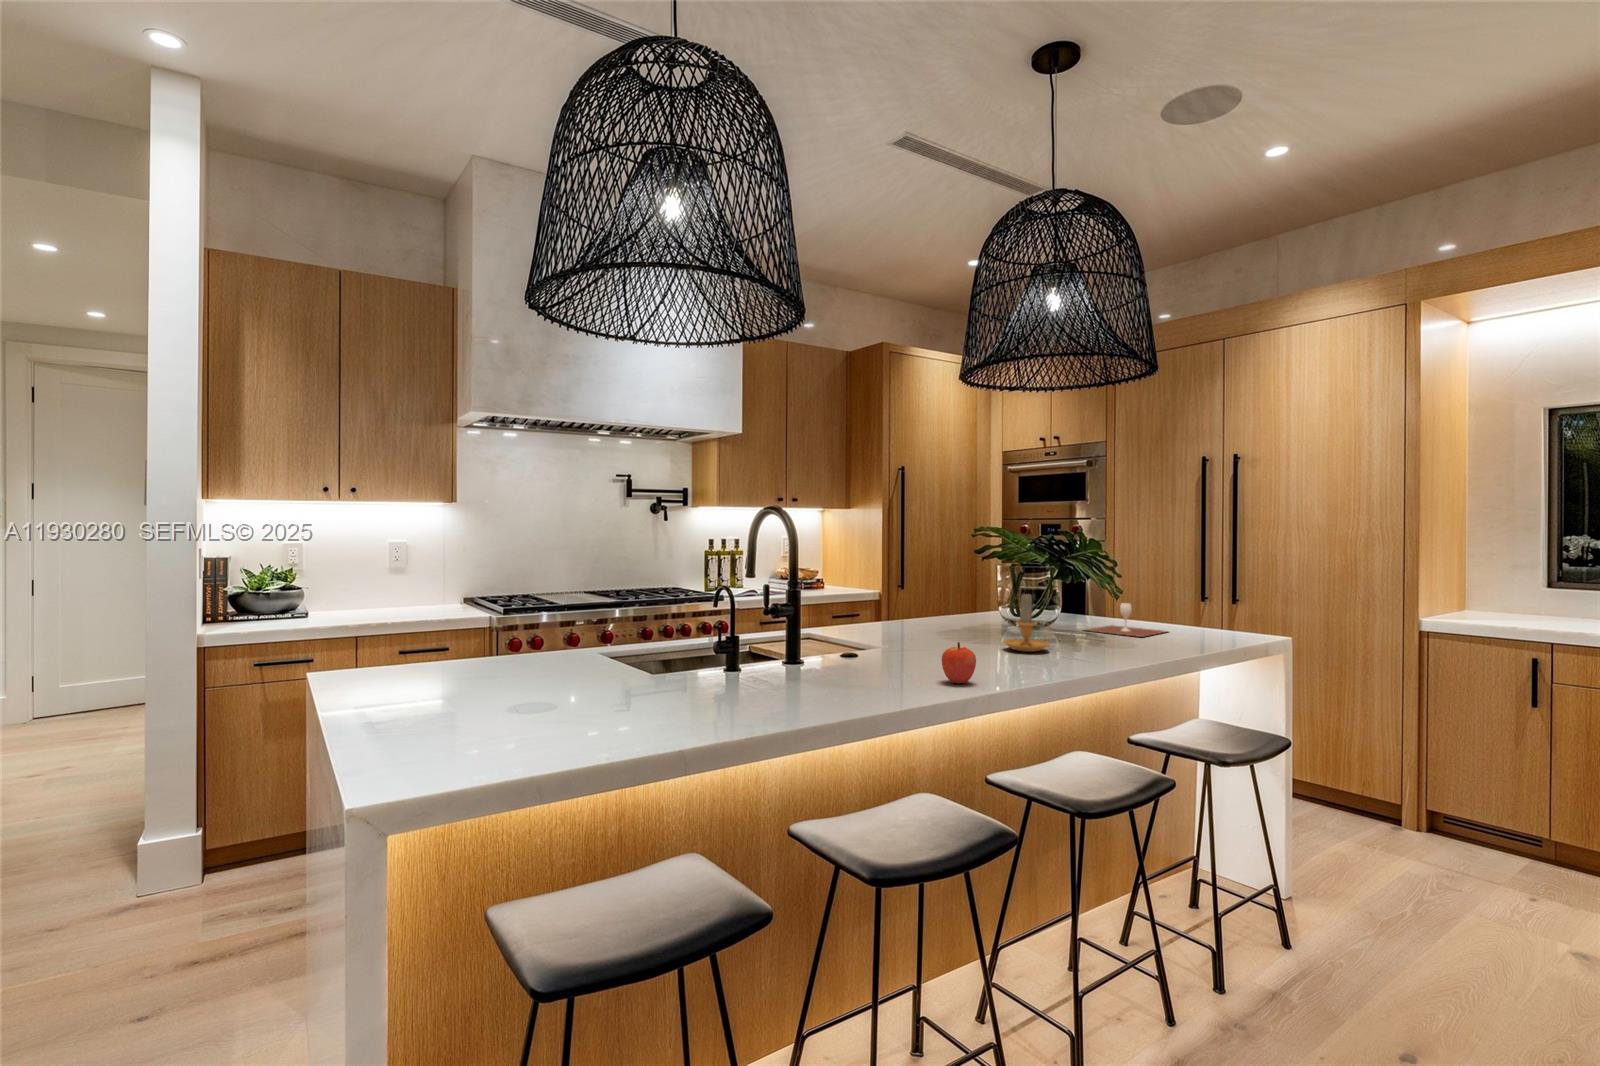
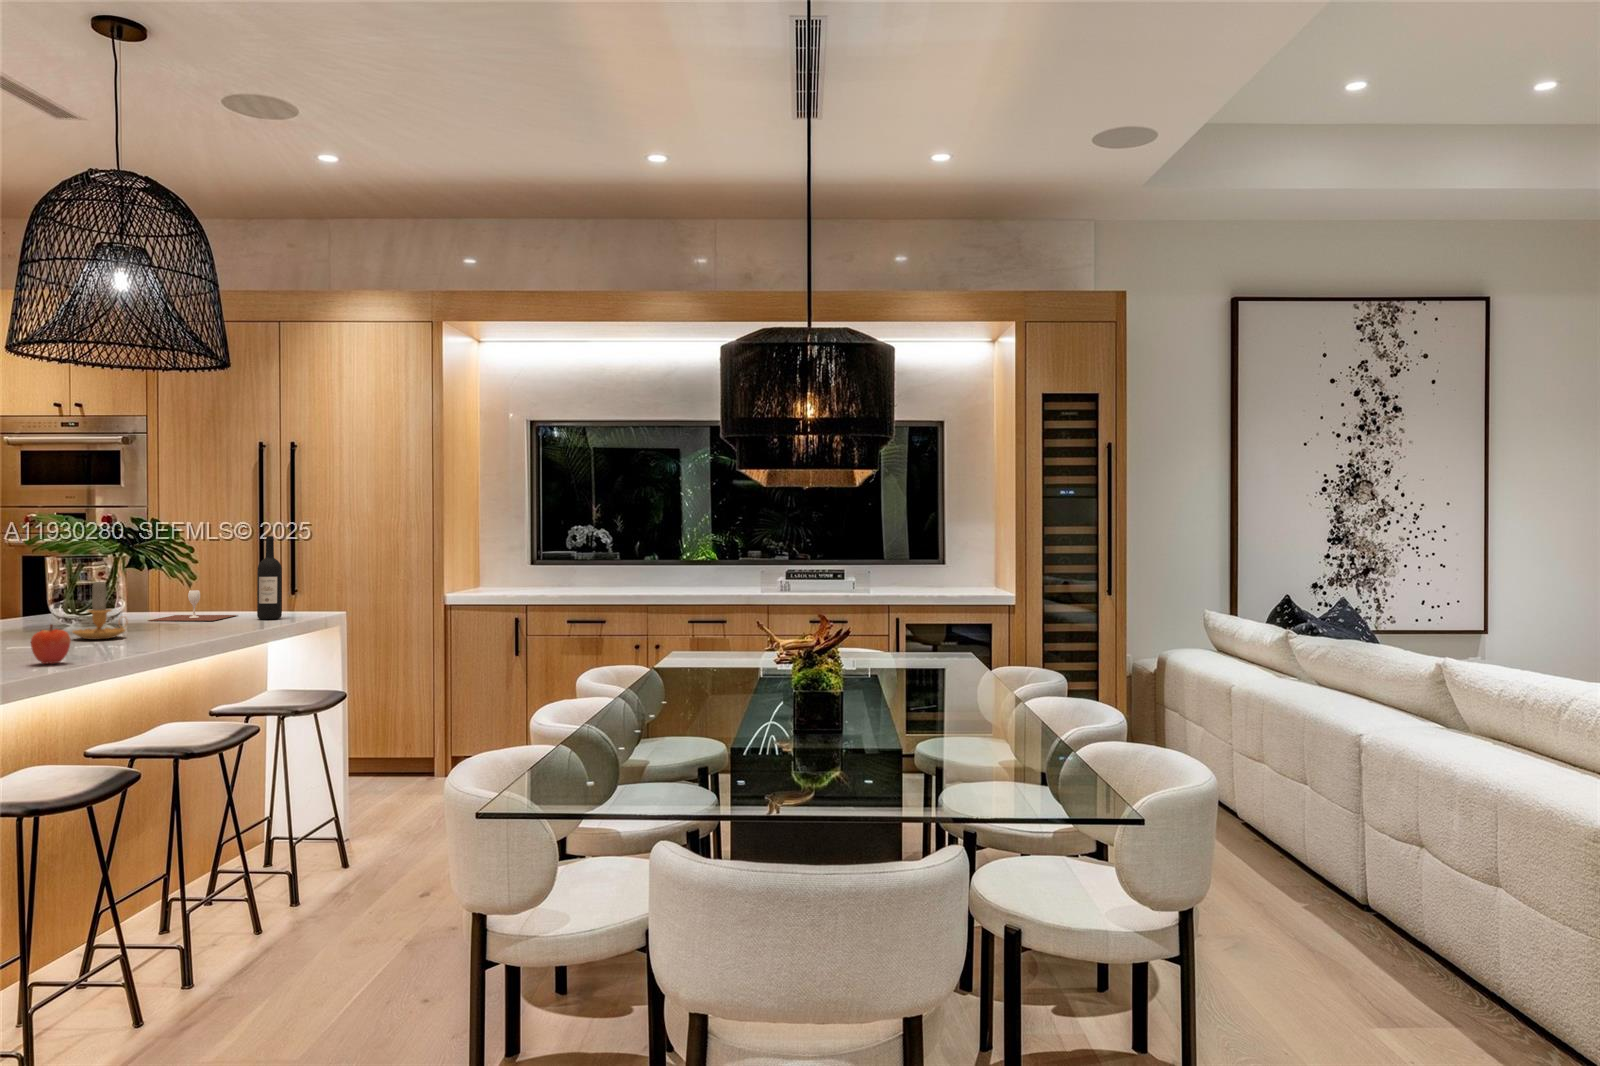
wine bottle: none [1187,550,1215,641] -> present [257,536,282,619]

